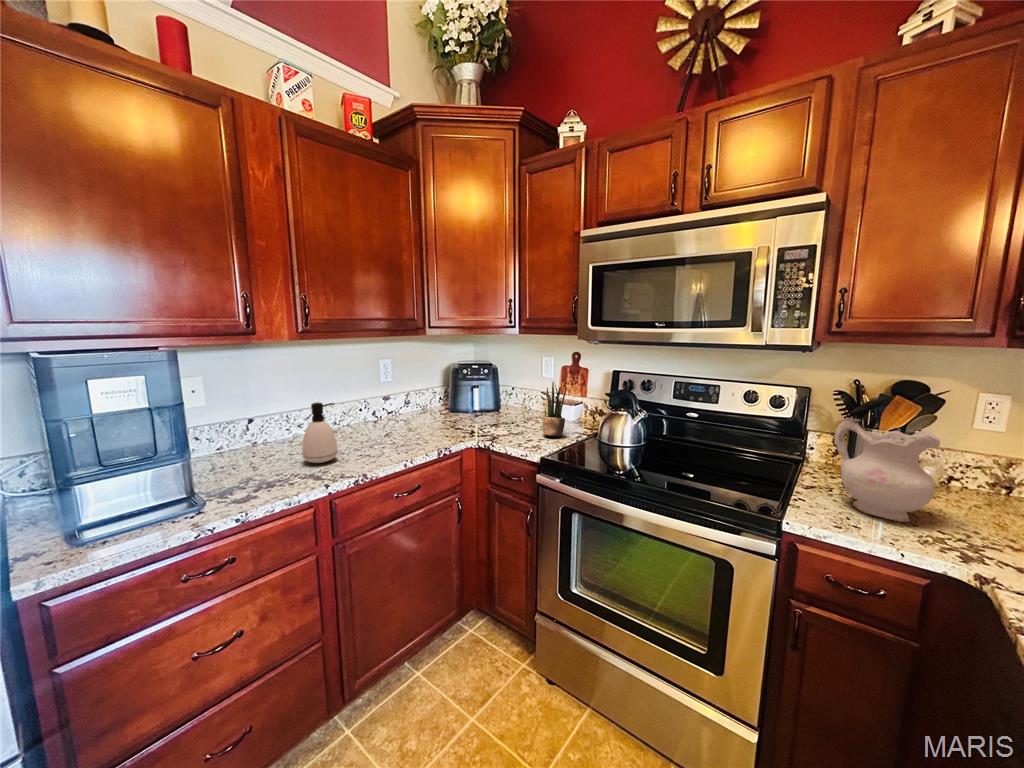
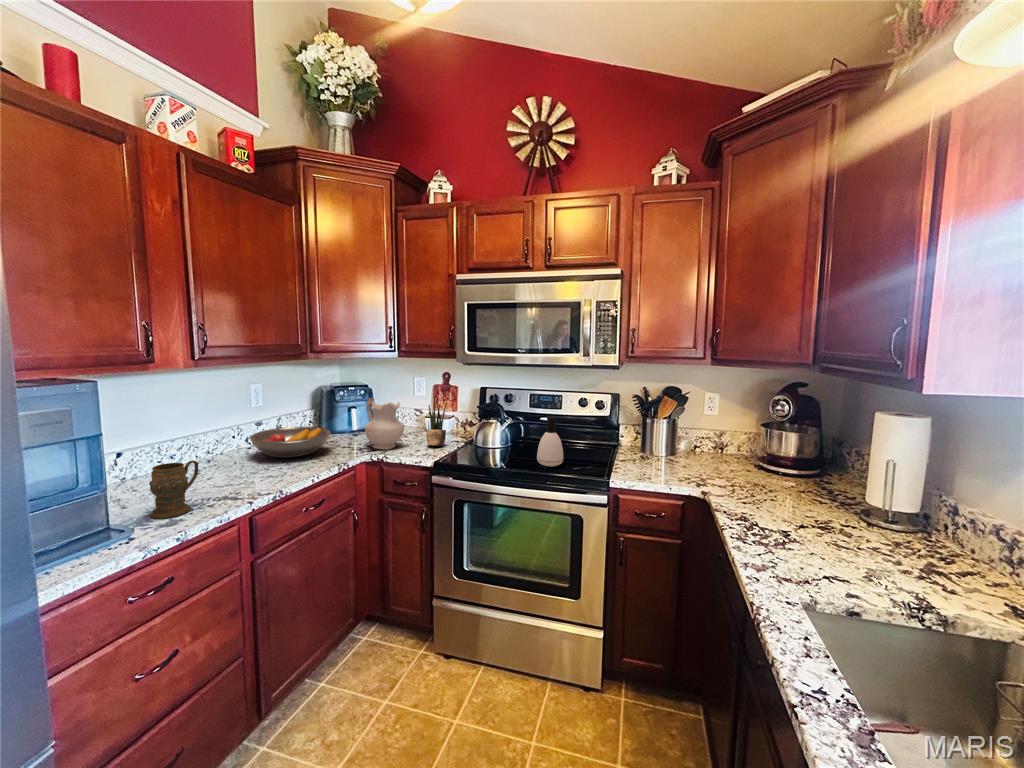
soap dispenser: present [302,403,338,463] -> present [537,417,563,467]
fruit bowl: none [366,403,444,435] -> present [249,427,331,458]
ceramic pitcher: present [835,418,940,522] -> present [365,398,404,450]
mug: none [231,435,284,494] -> present [149,460,198,519]

